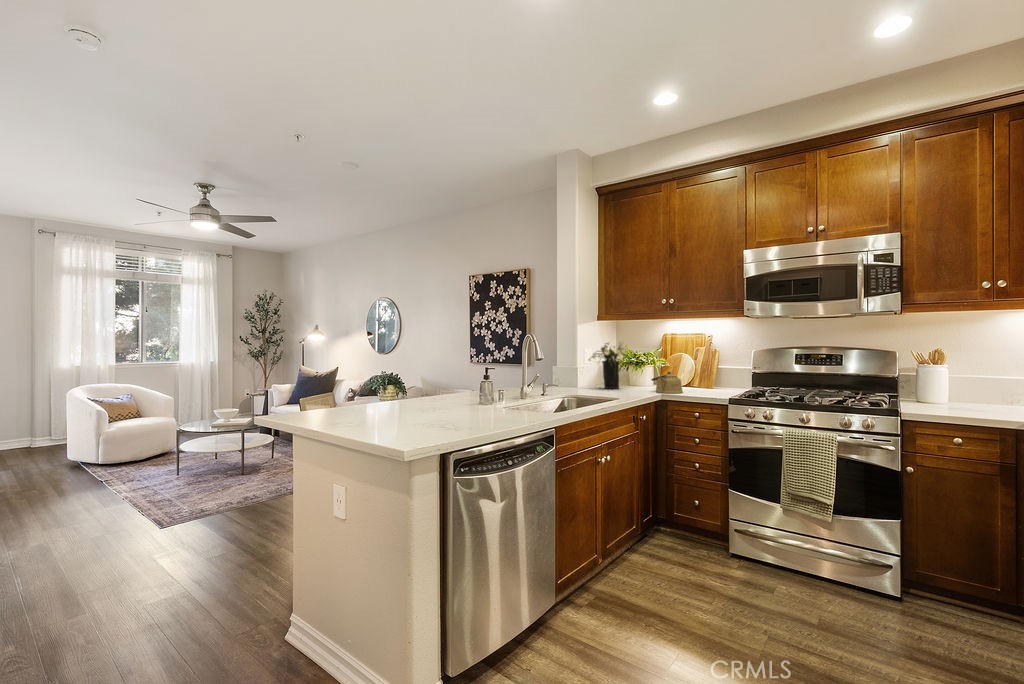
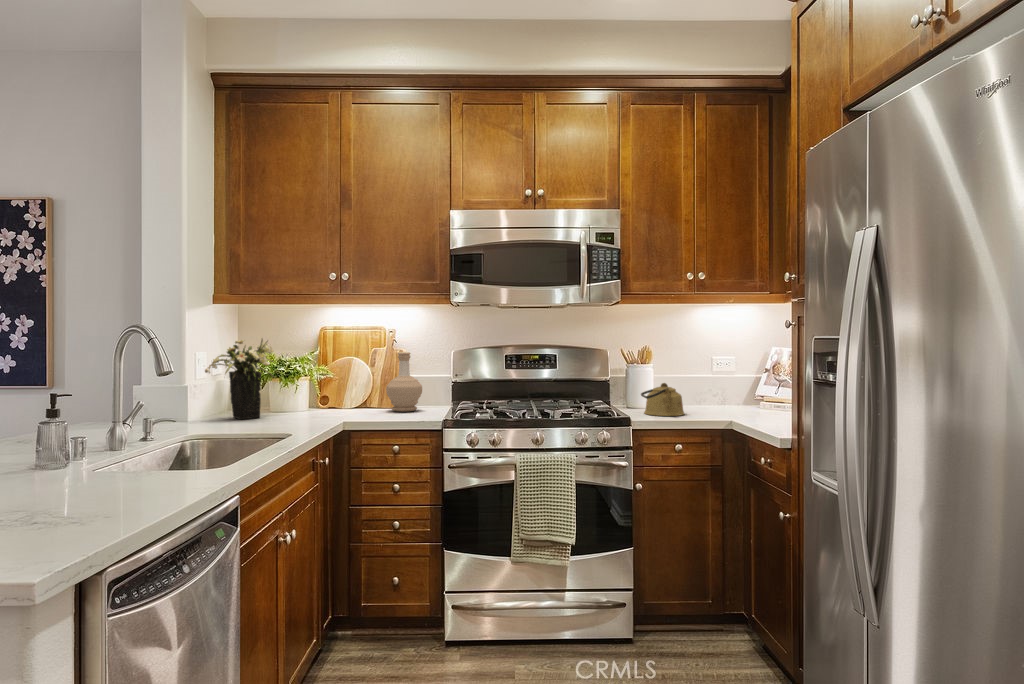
bottle: none [701,351,727,392] -> present [386,352,422,412]
kettle: present [652,371,683,393] -> present [641,383,684,416]

